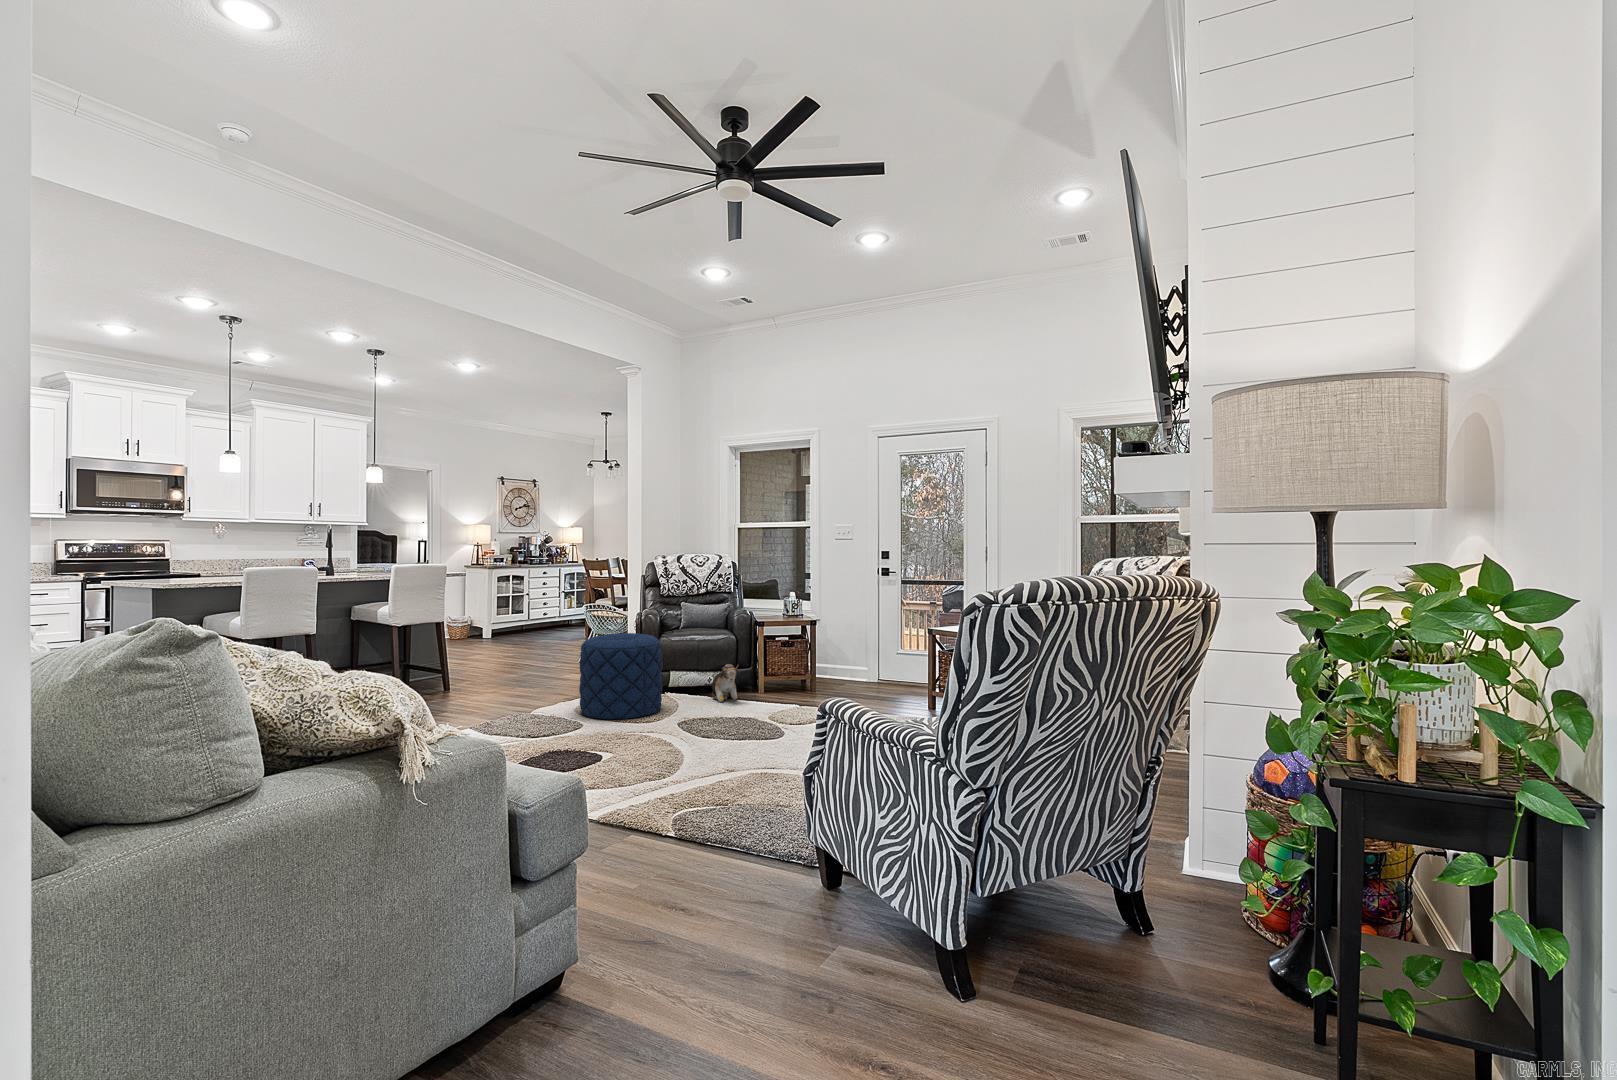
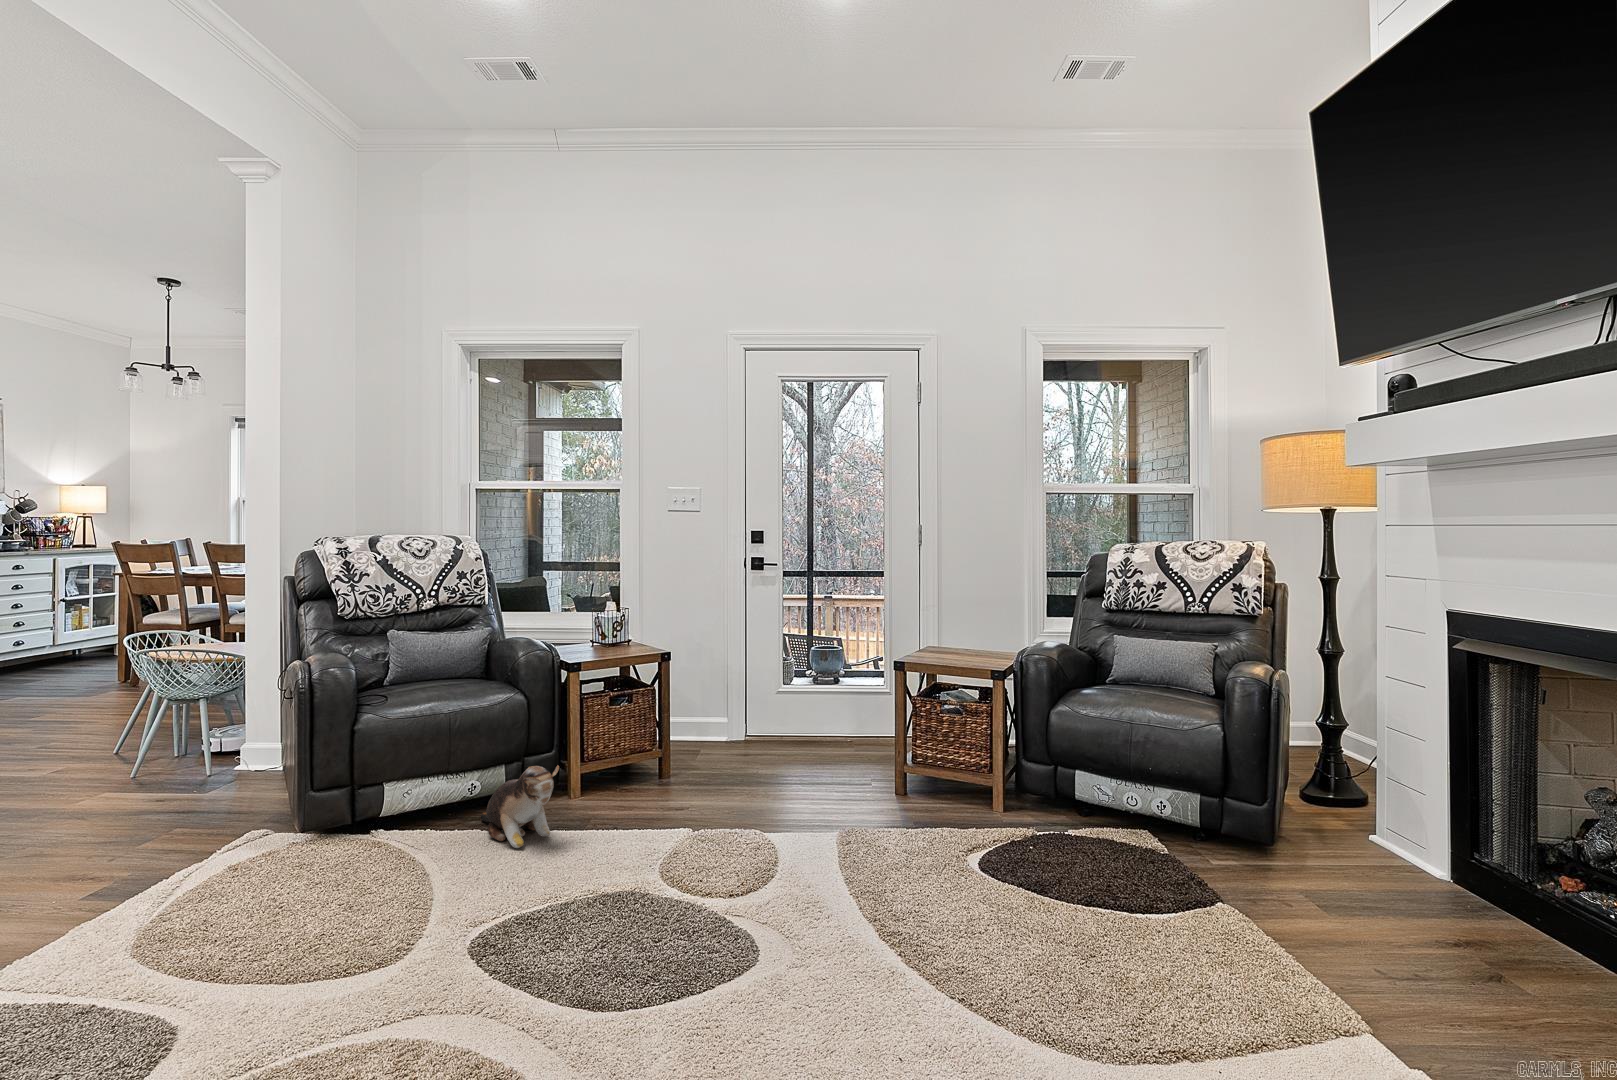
pouf: present [579,633,663,719] -> none [150,726,390,977]

